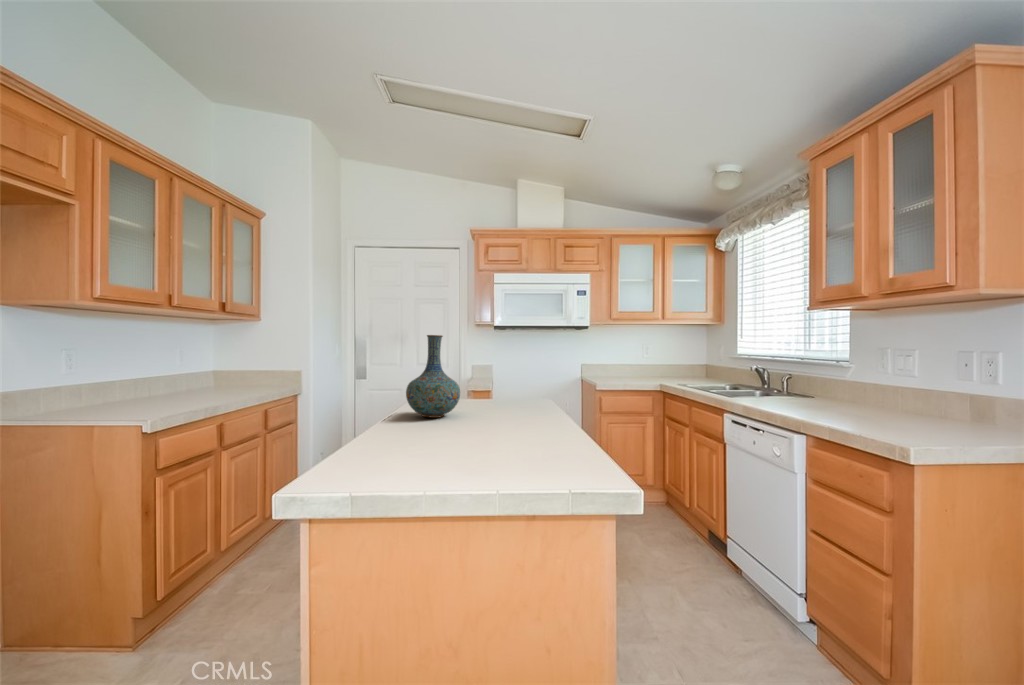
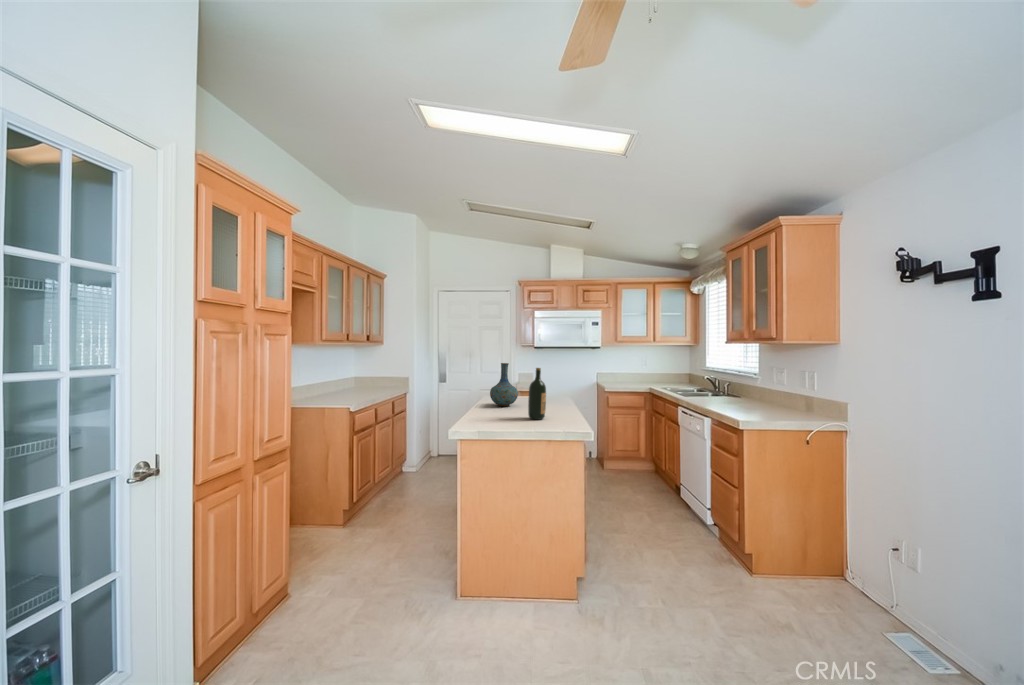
wine bottle: none [475,333,515,448] -> present [528,368,546,420]

